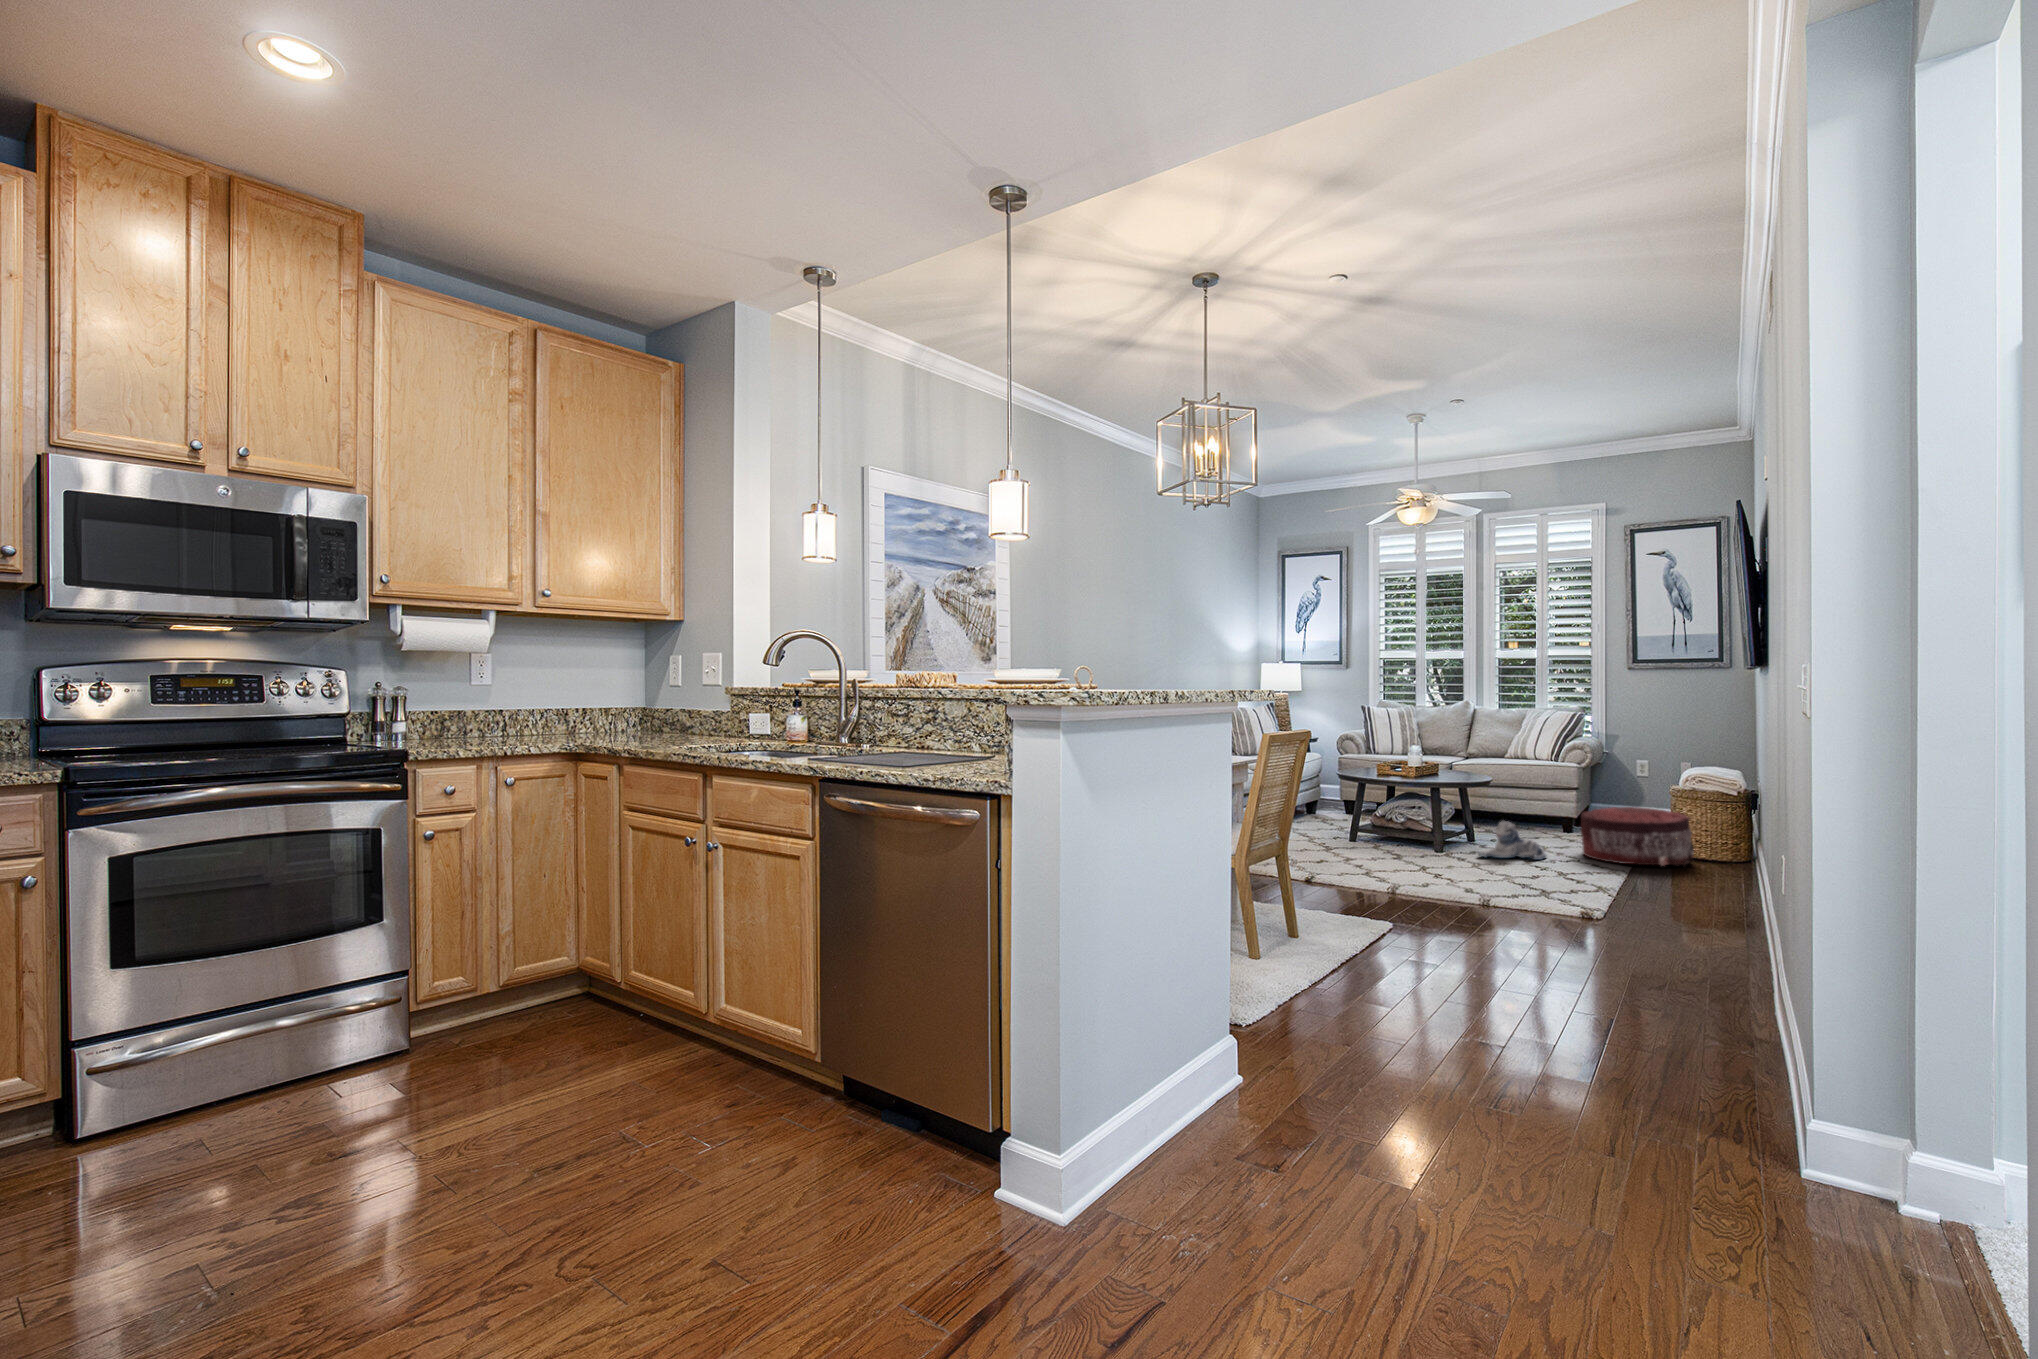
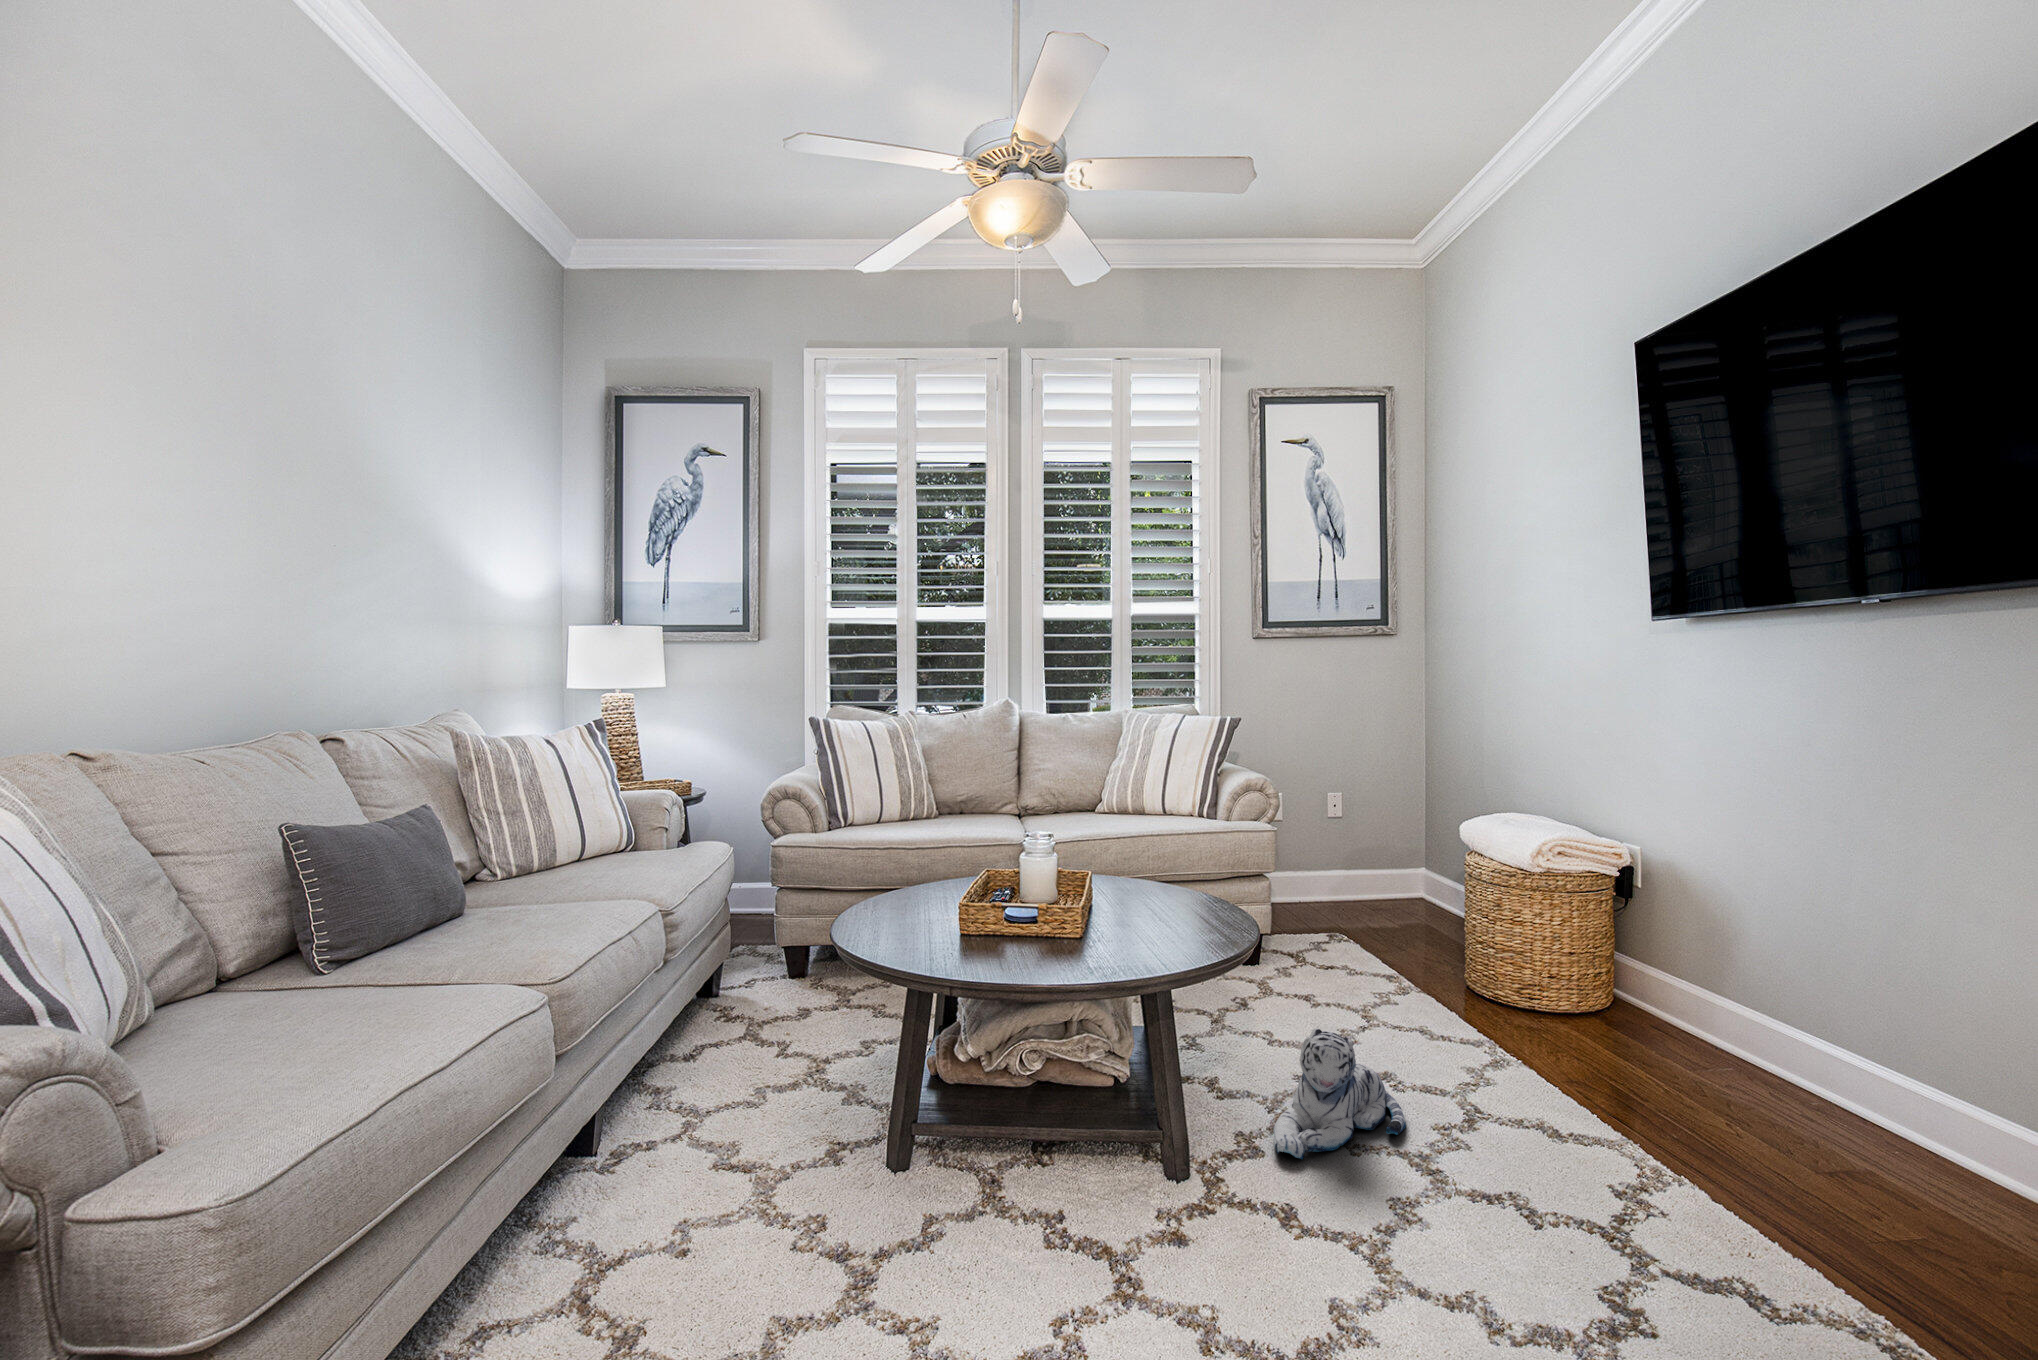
pouf: present [1581,807,1694,866] -> none [1394,922,1650,1097]

